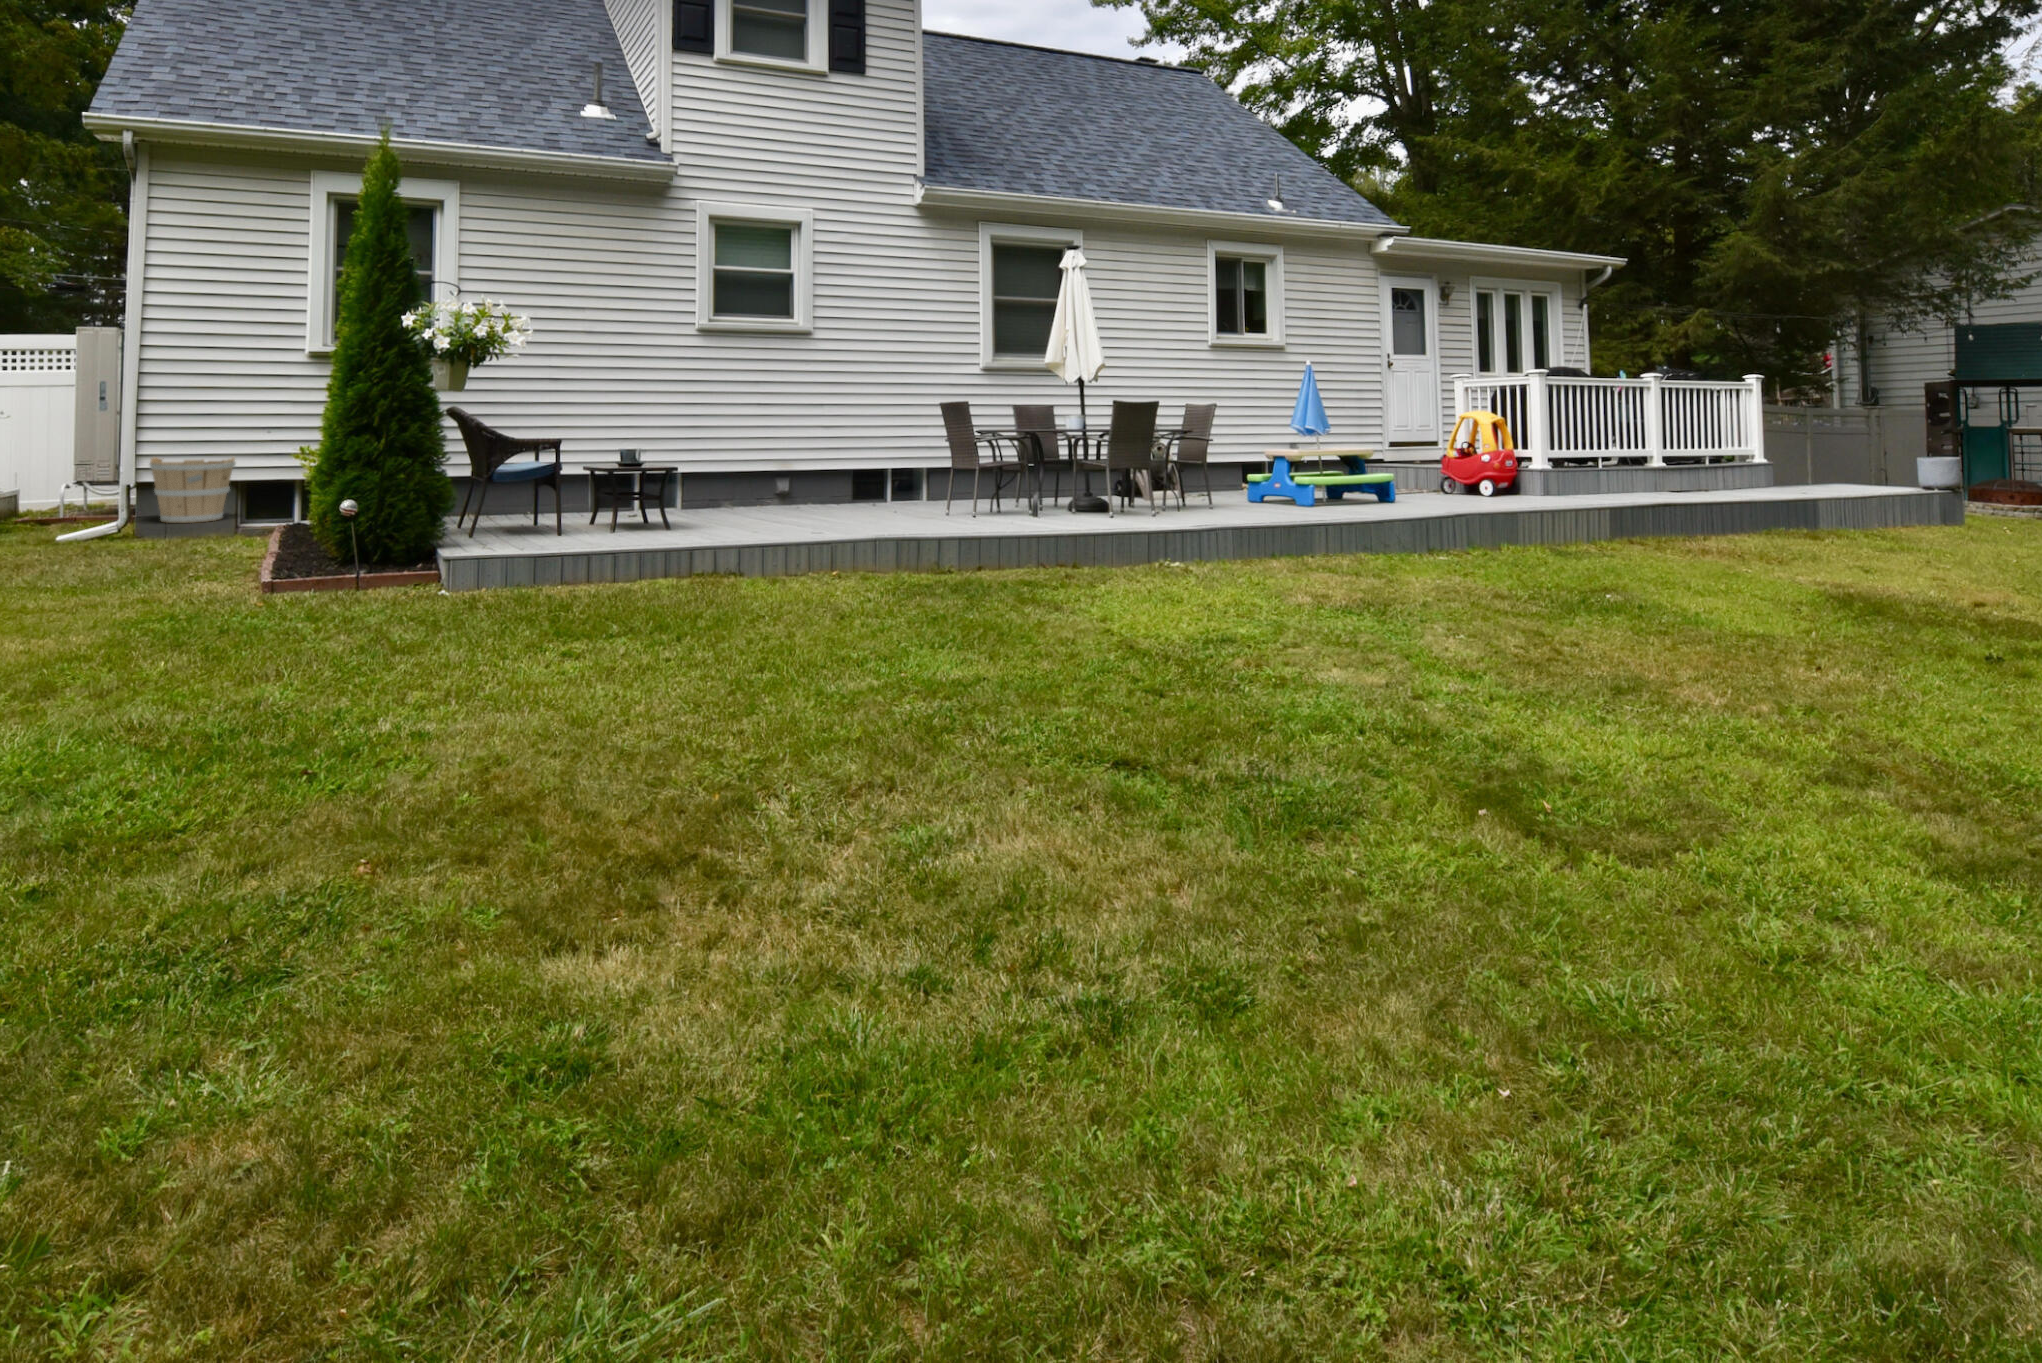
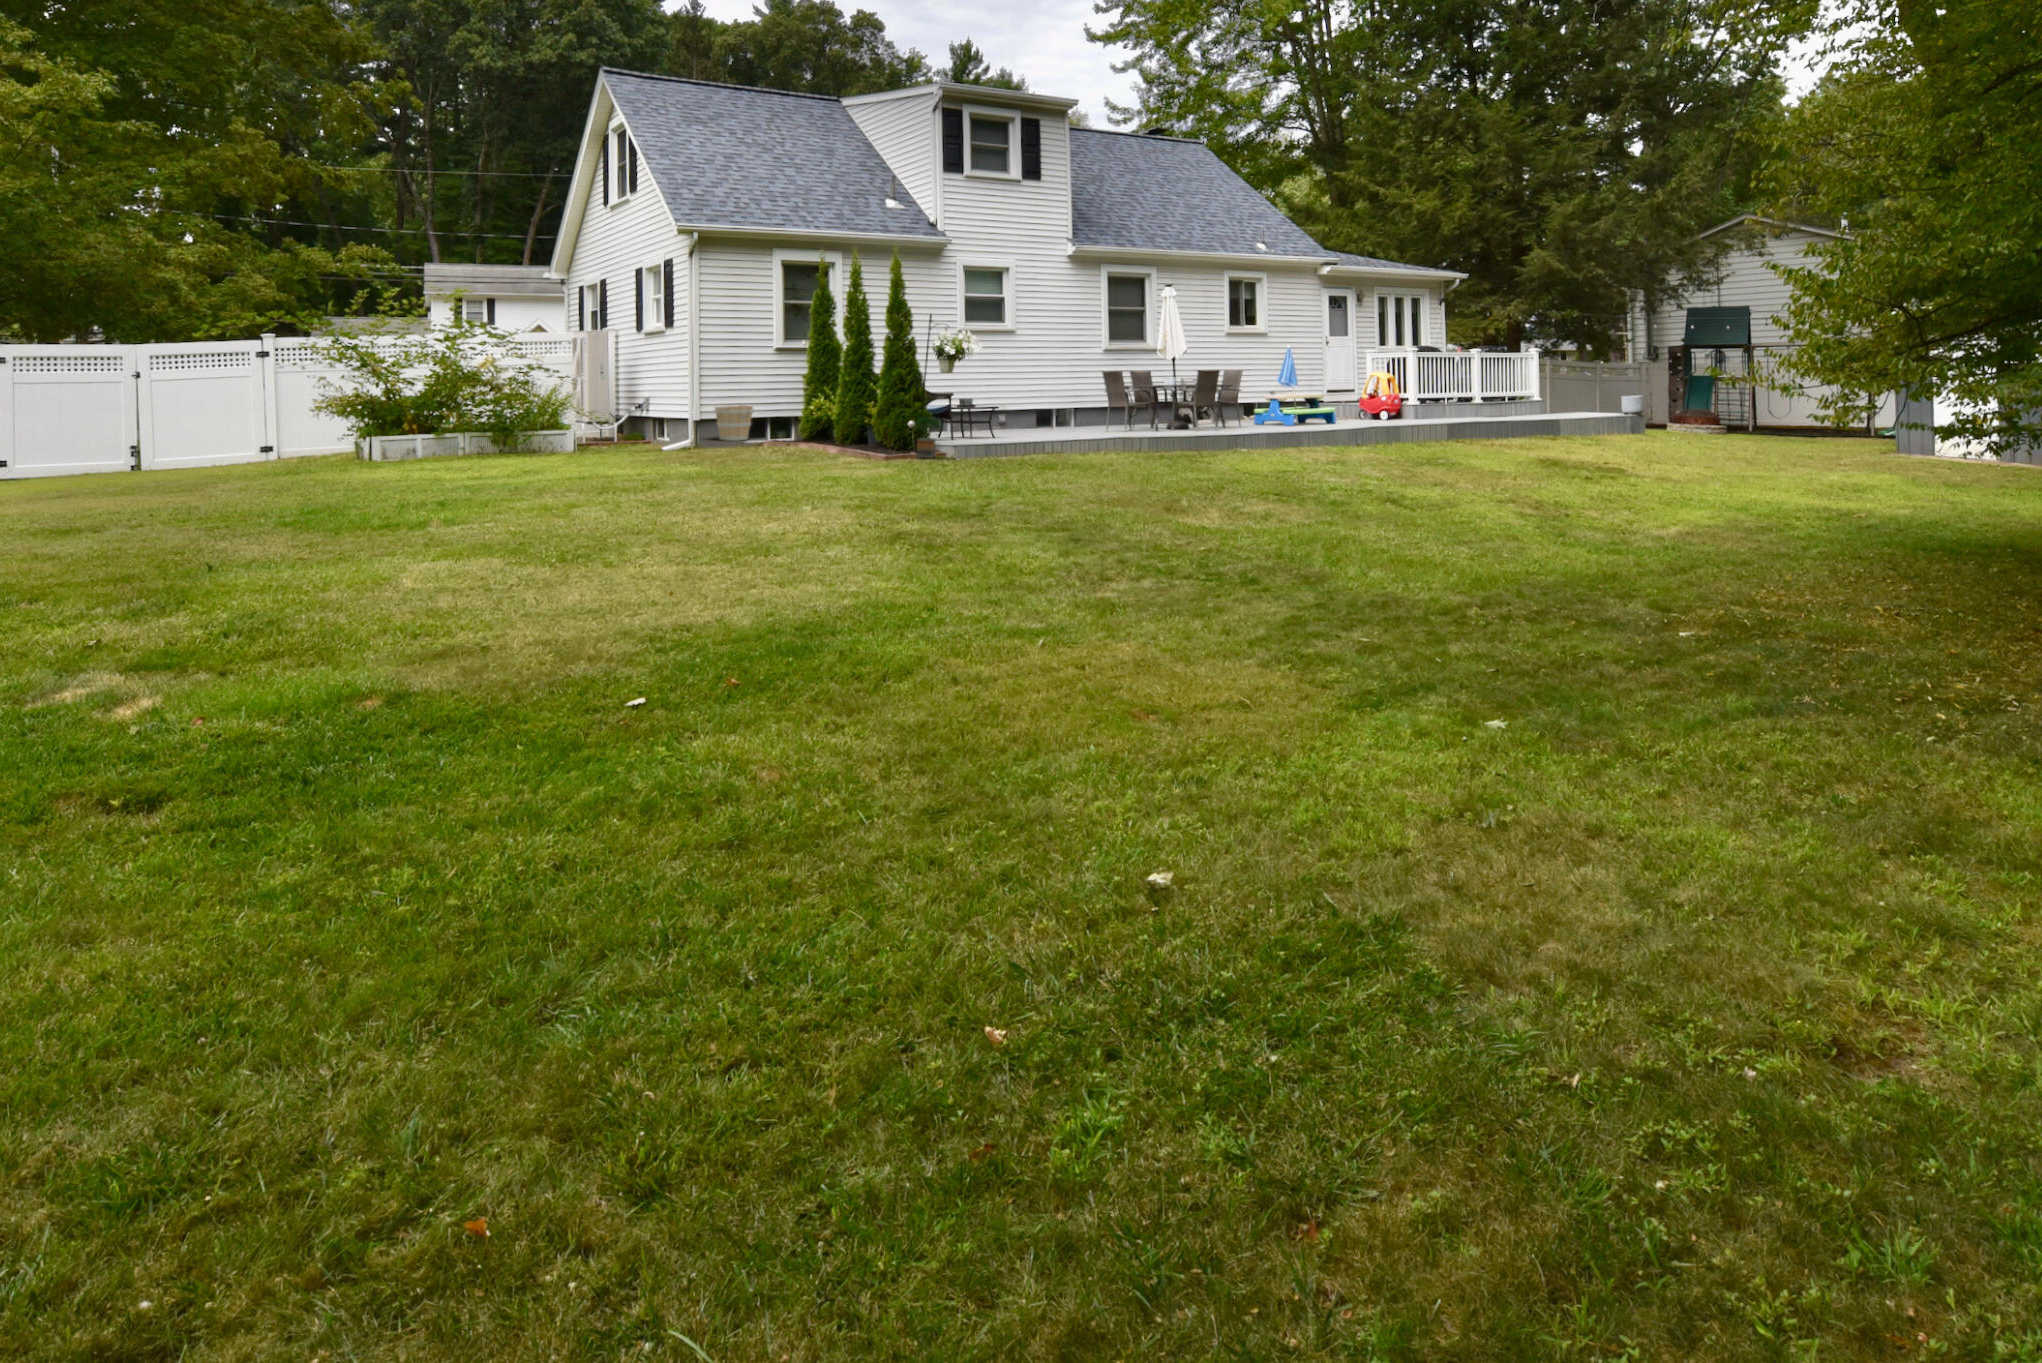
potted tree: none [328,491,410,590] -> present [913,417,941,458]

